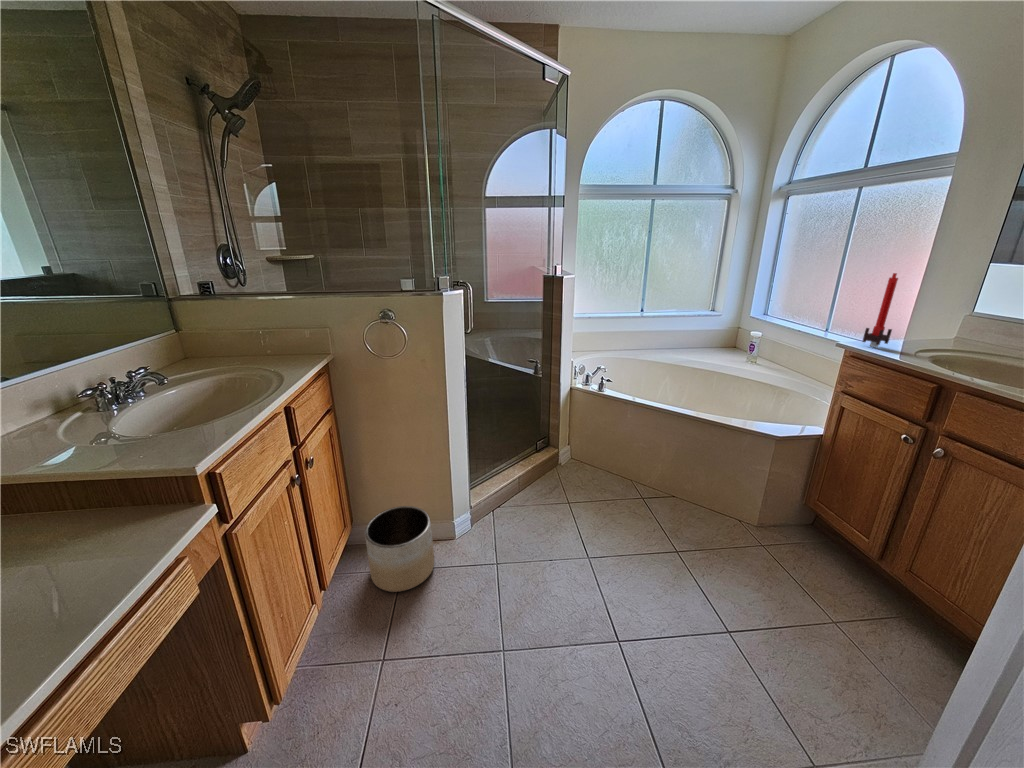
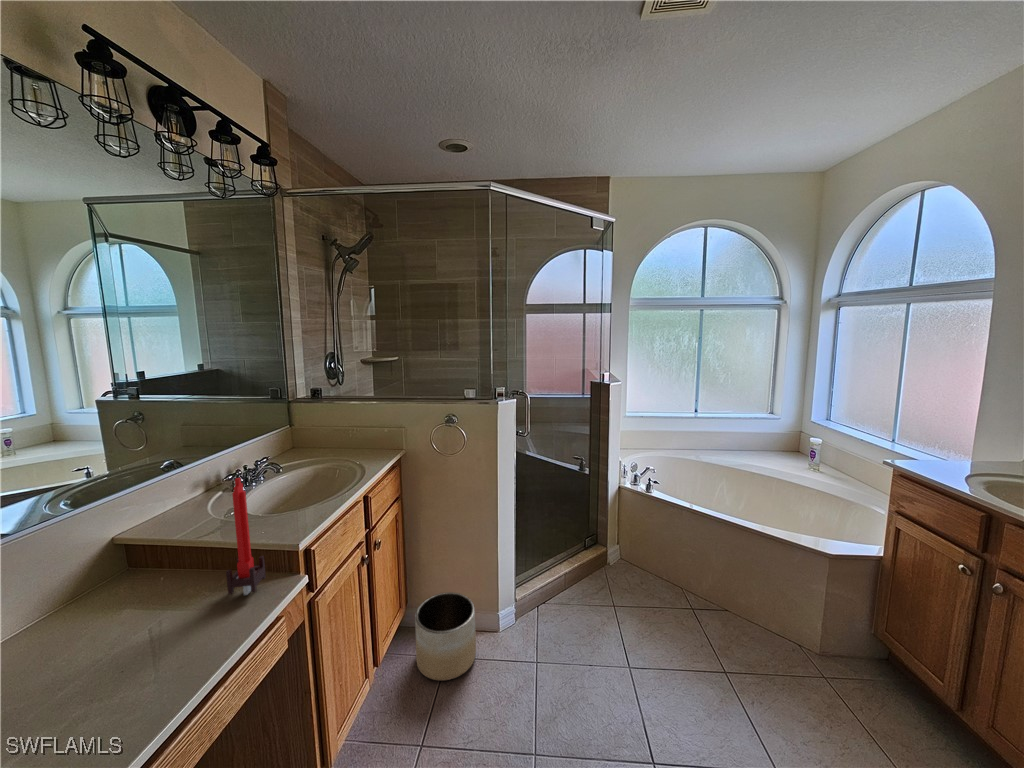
candle: present [863,273,898,347] -> present [226,478,266,595]

